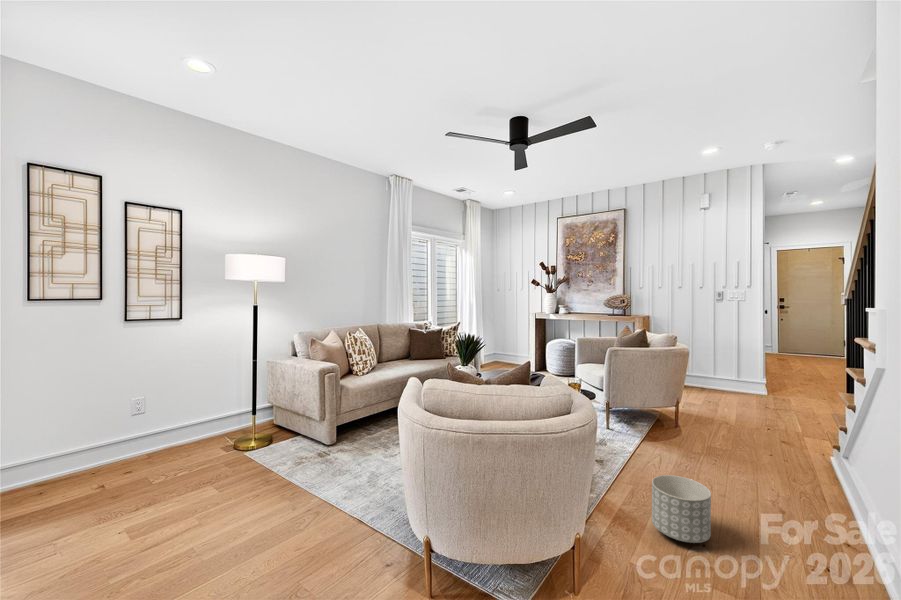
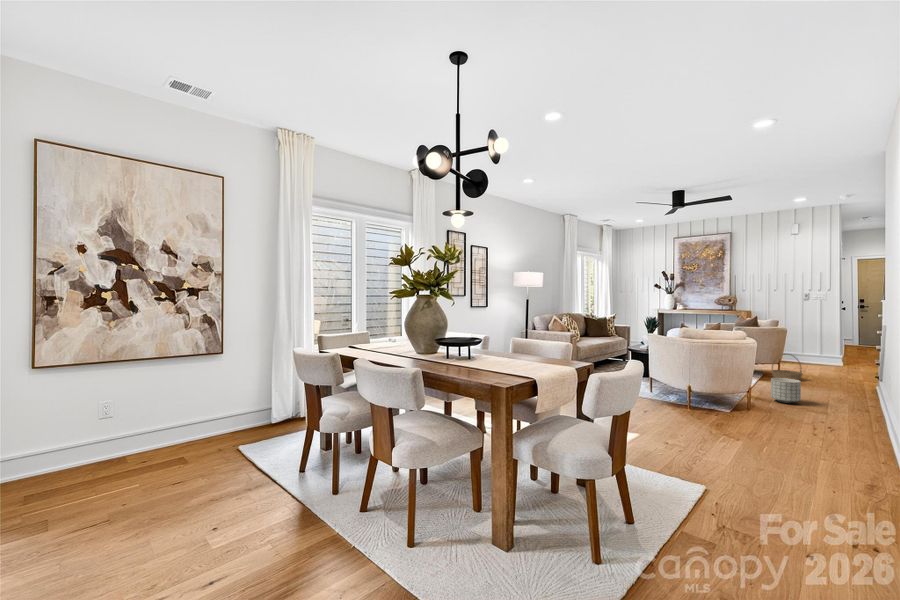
basket: none [667,394,715,441] -> present [771,354,802,380]

